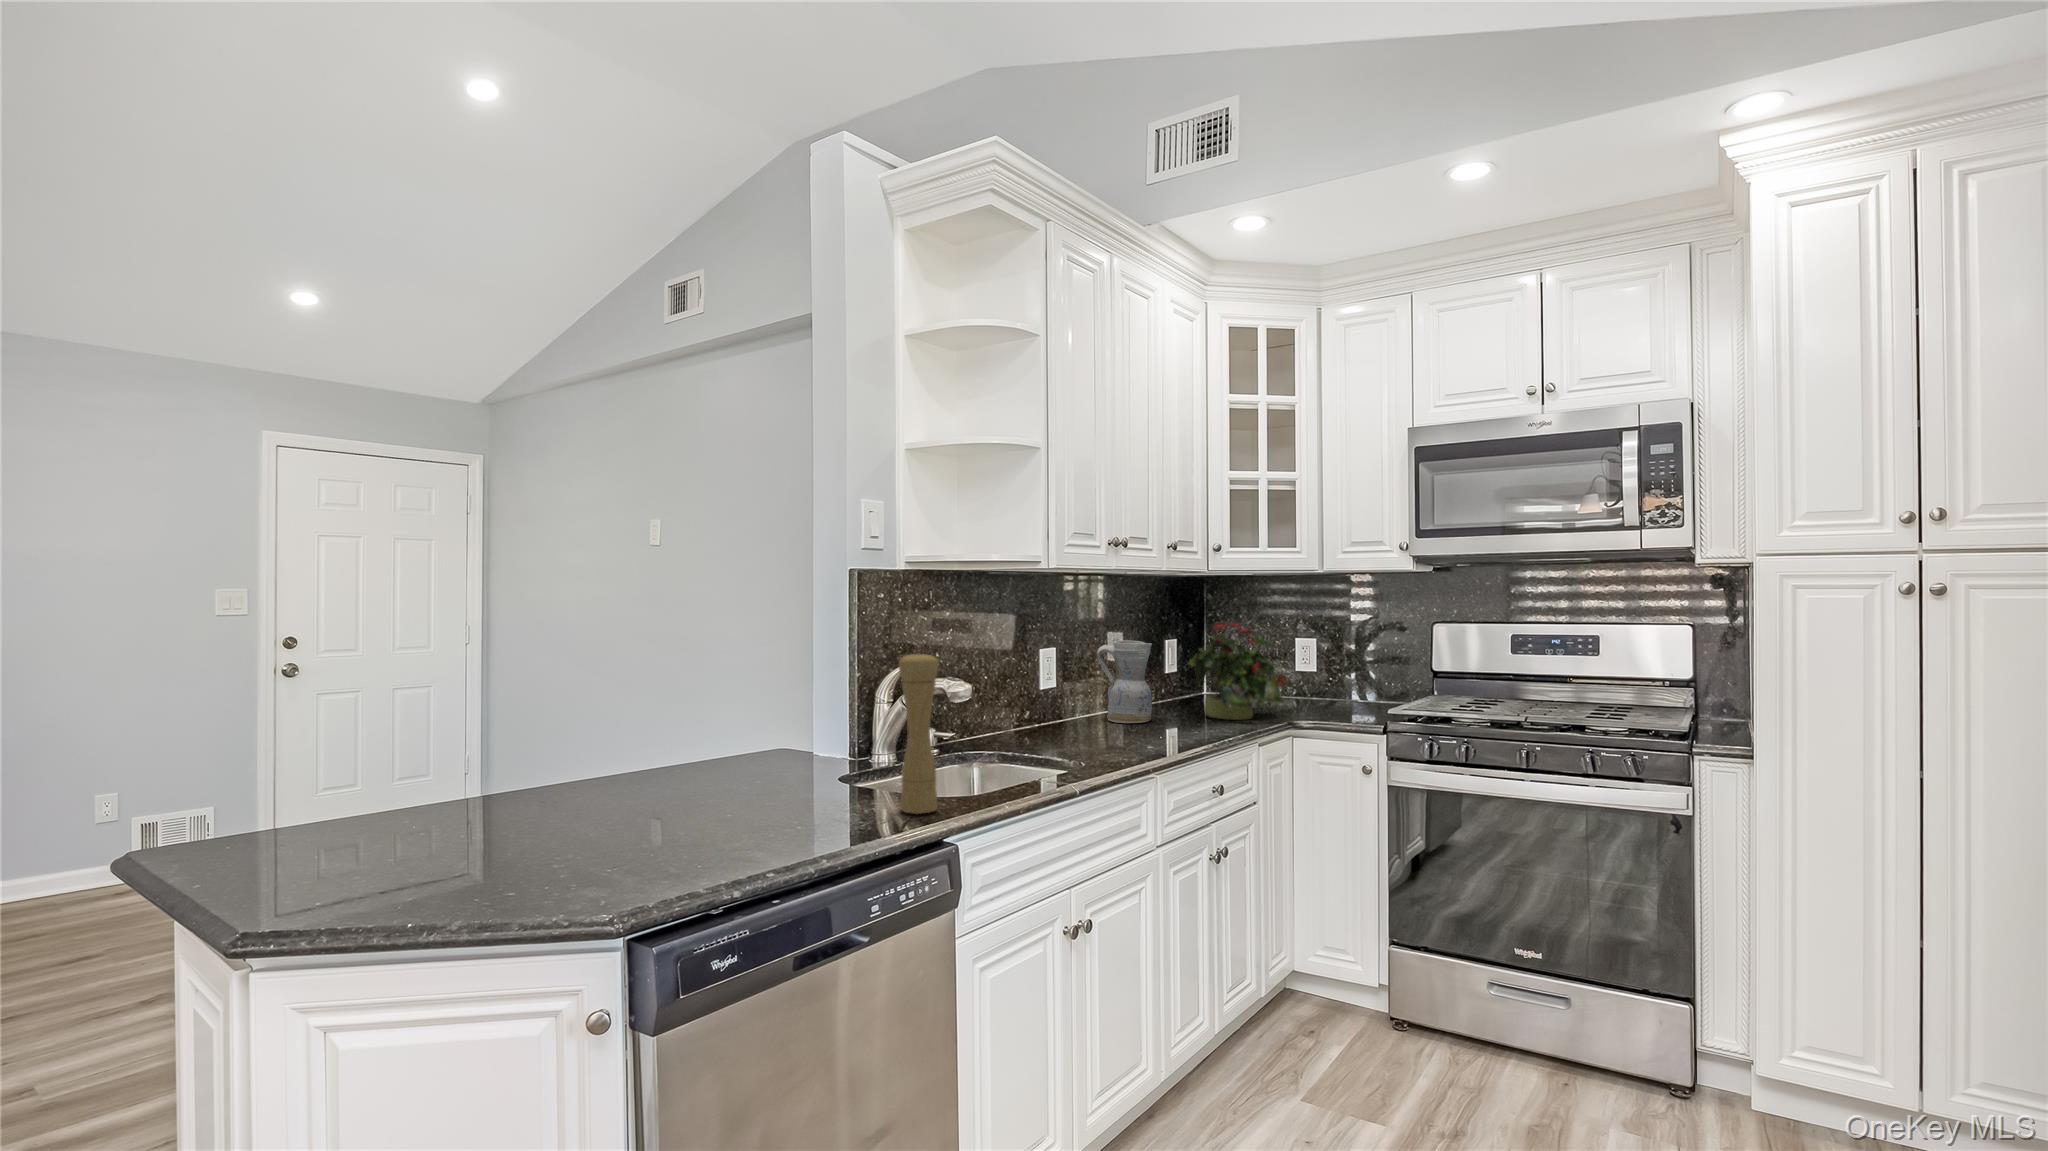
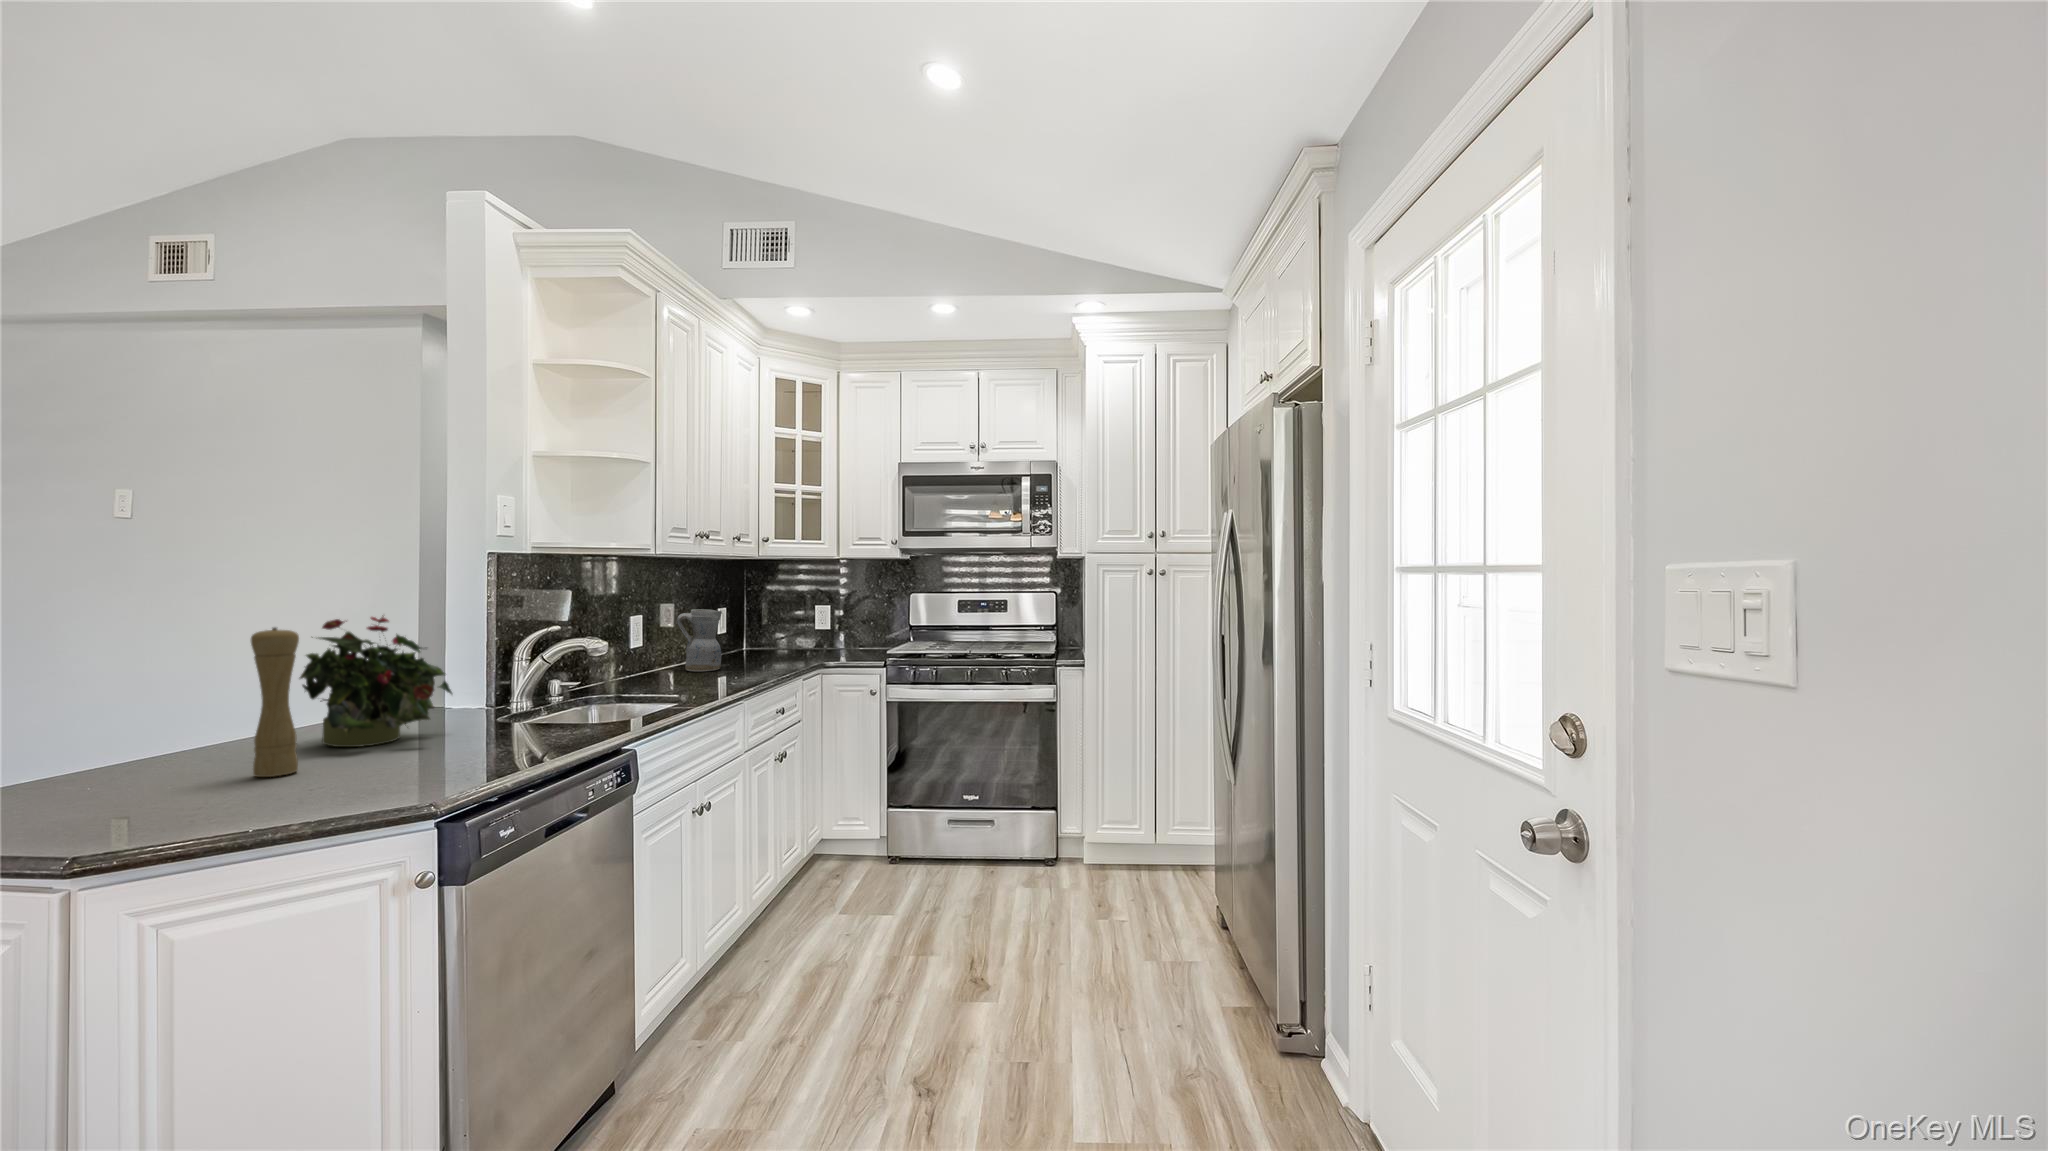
potted plant: present [1188,624,1287,720] -> present [300,616,452,747]
pepper mill: present [899,652,939,814] -> present [251,627,299,777]

